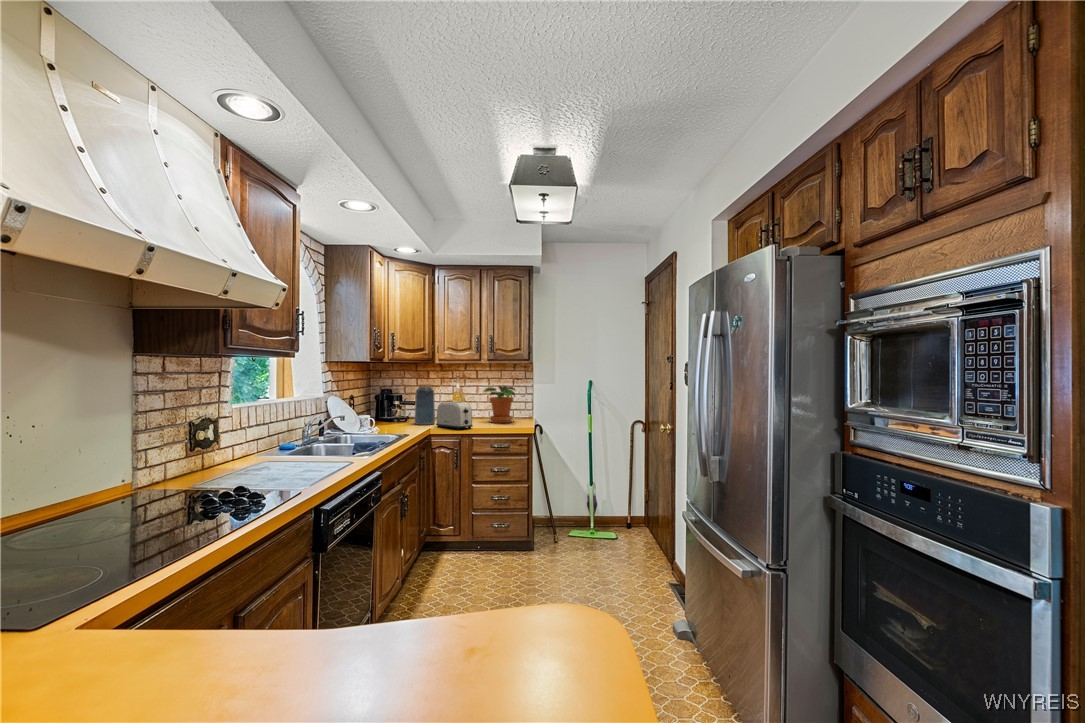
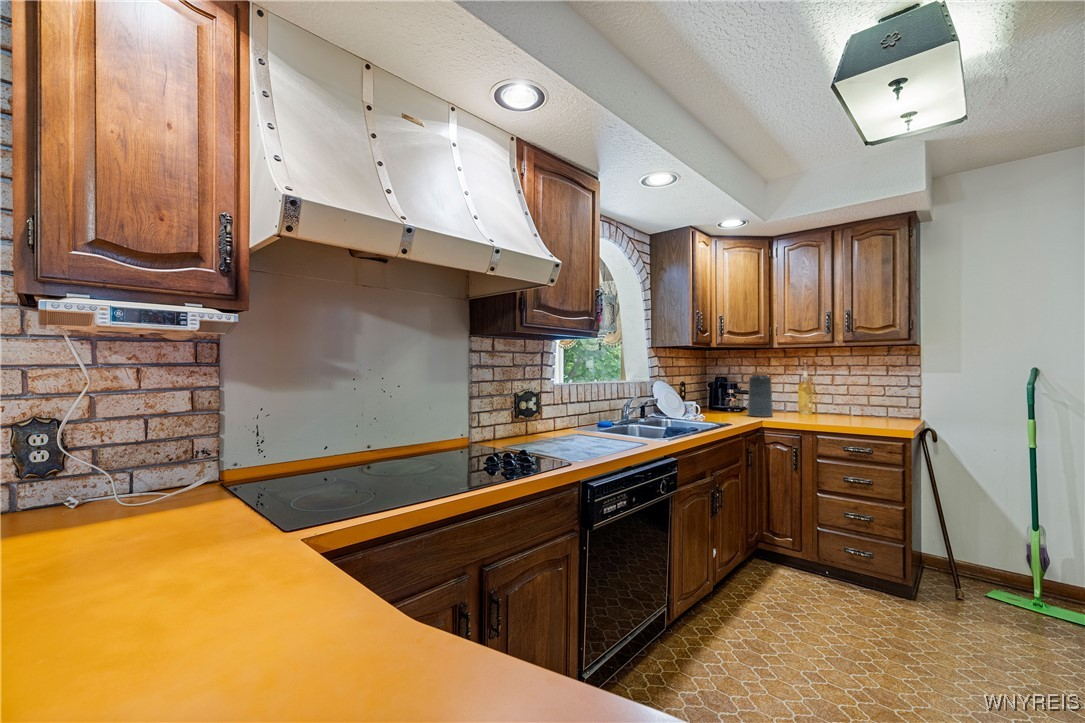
potted plant: present [484,386,515,423] -> none [836,374,888,422]
toaster: present [436,401,473,429] -> none [771,391,818,424]

